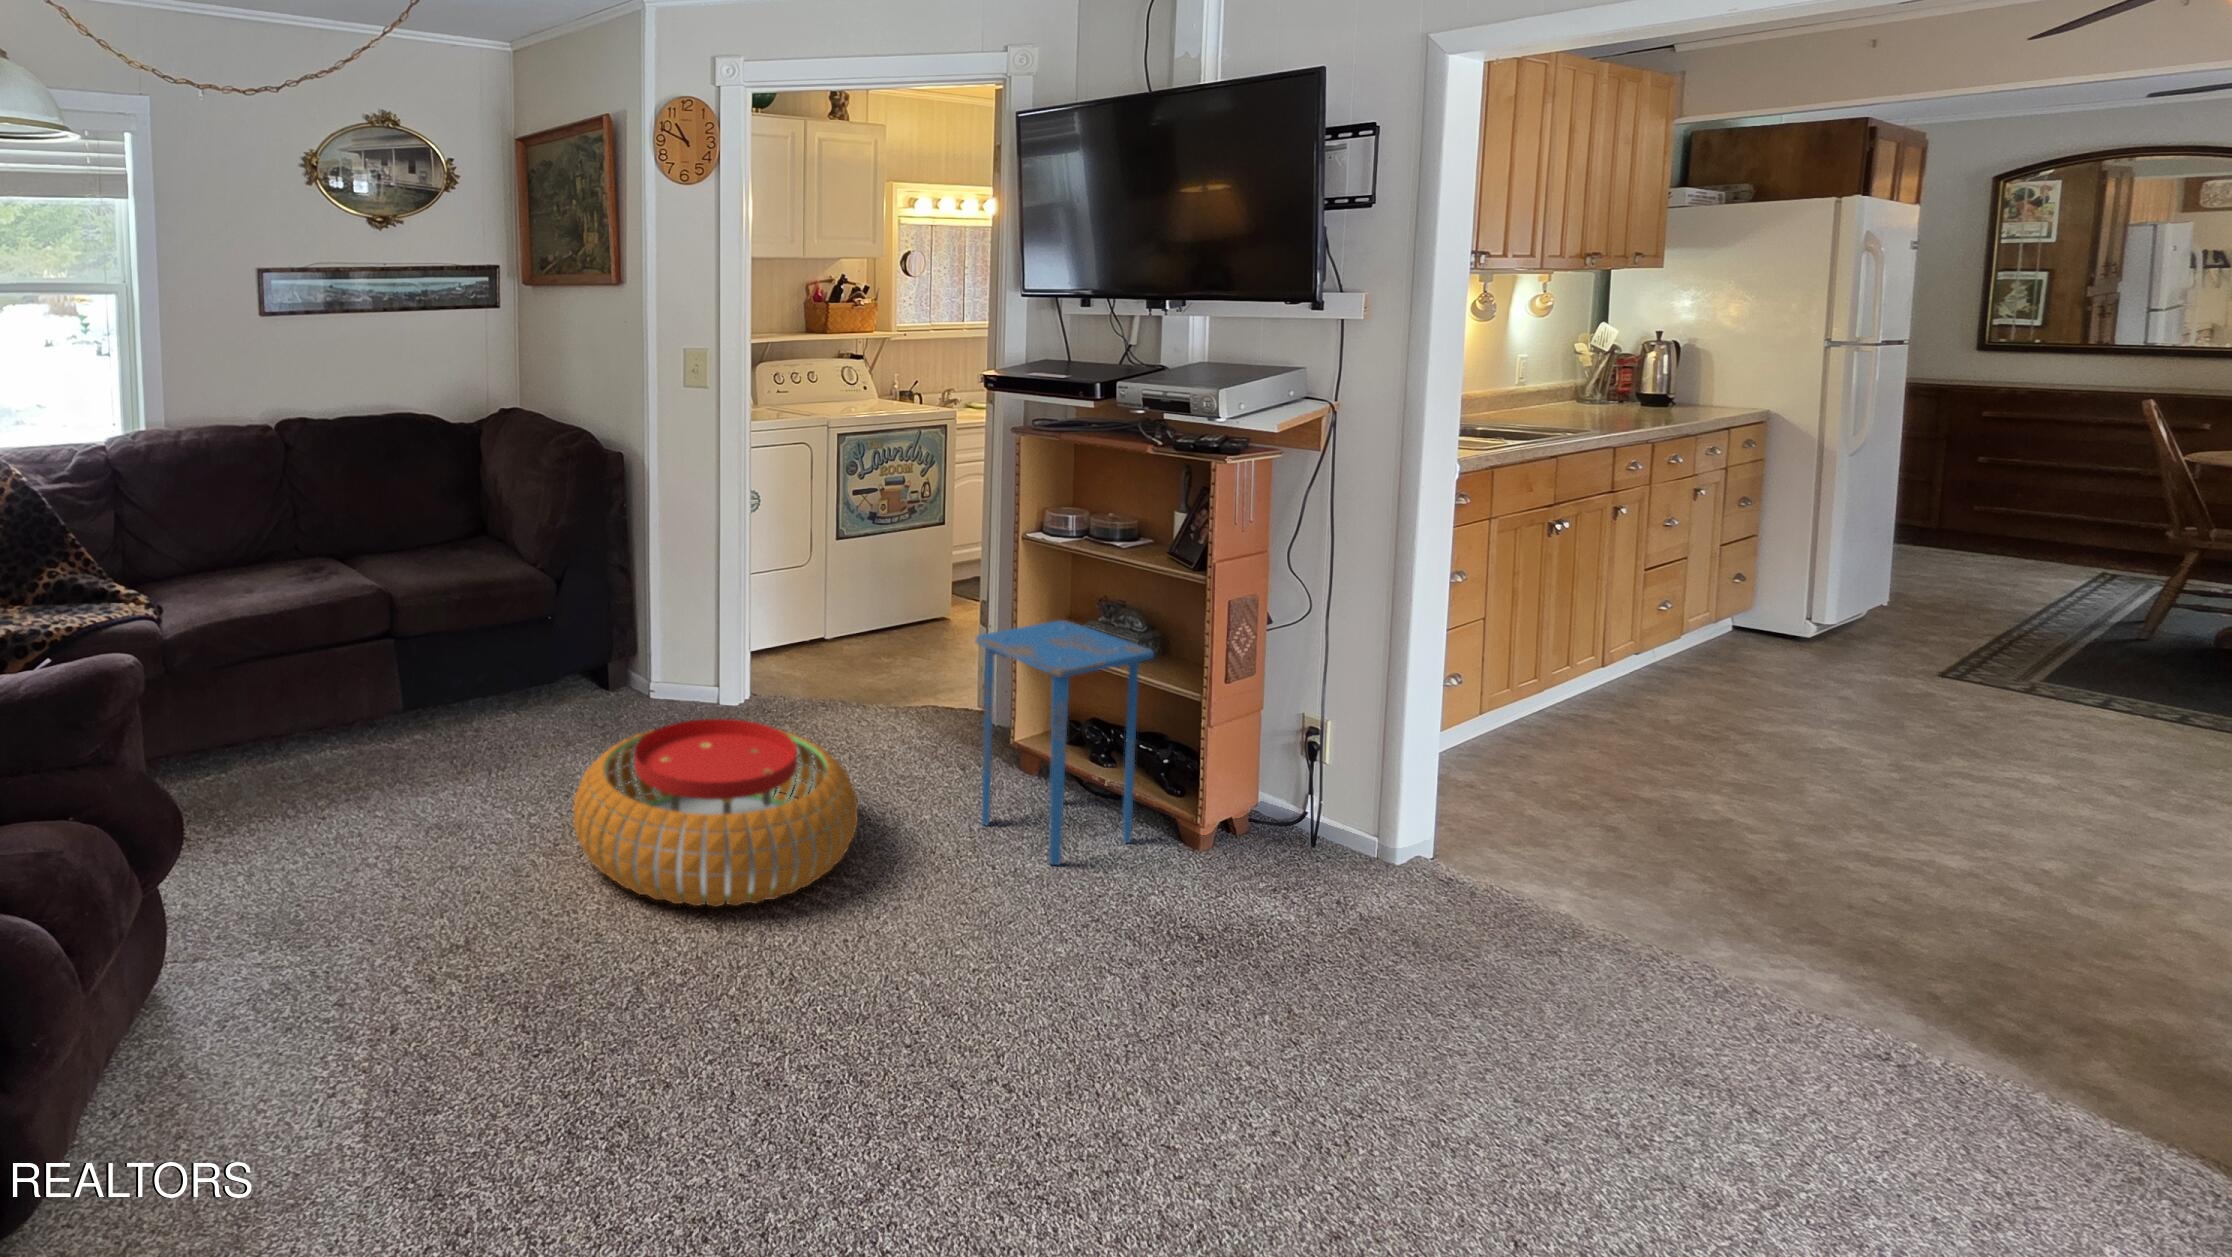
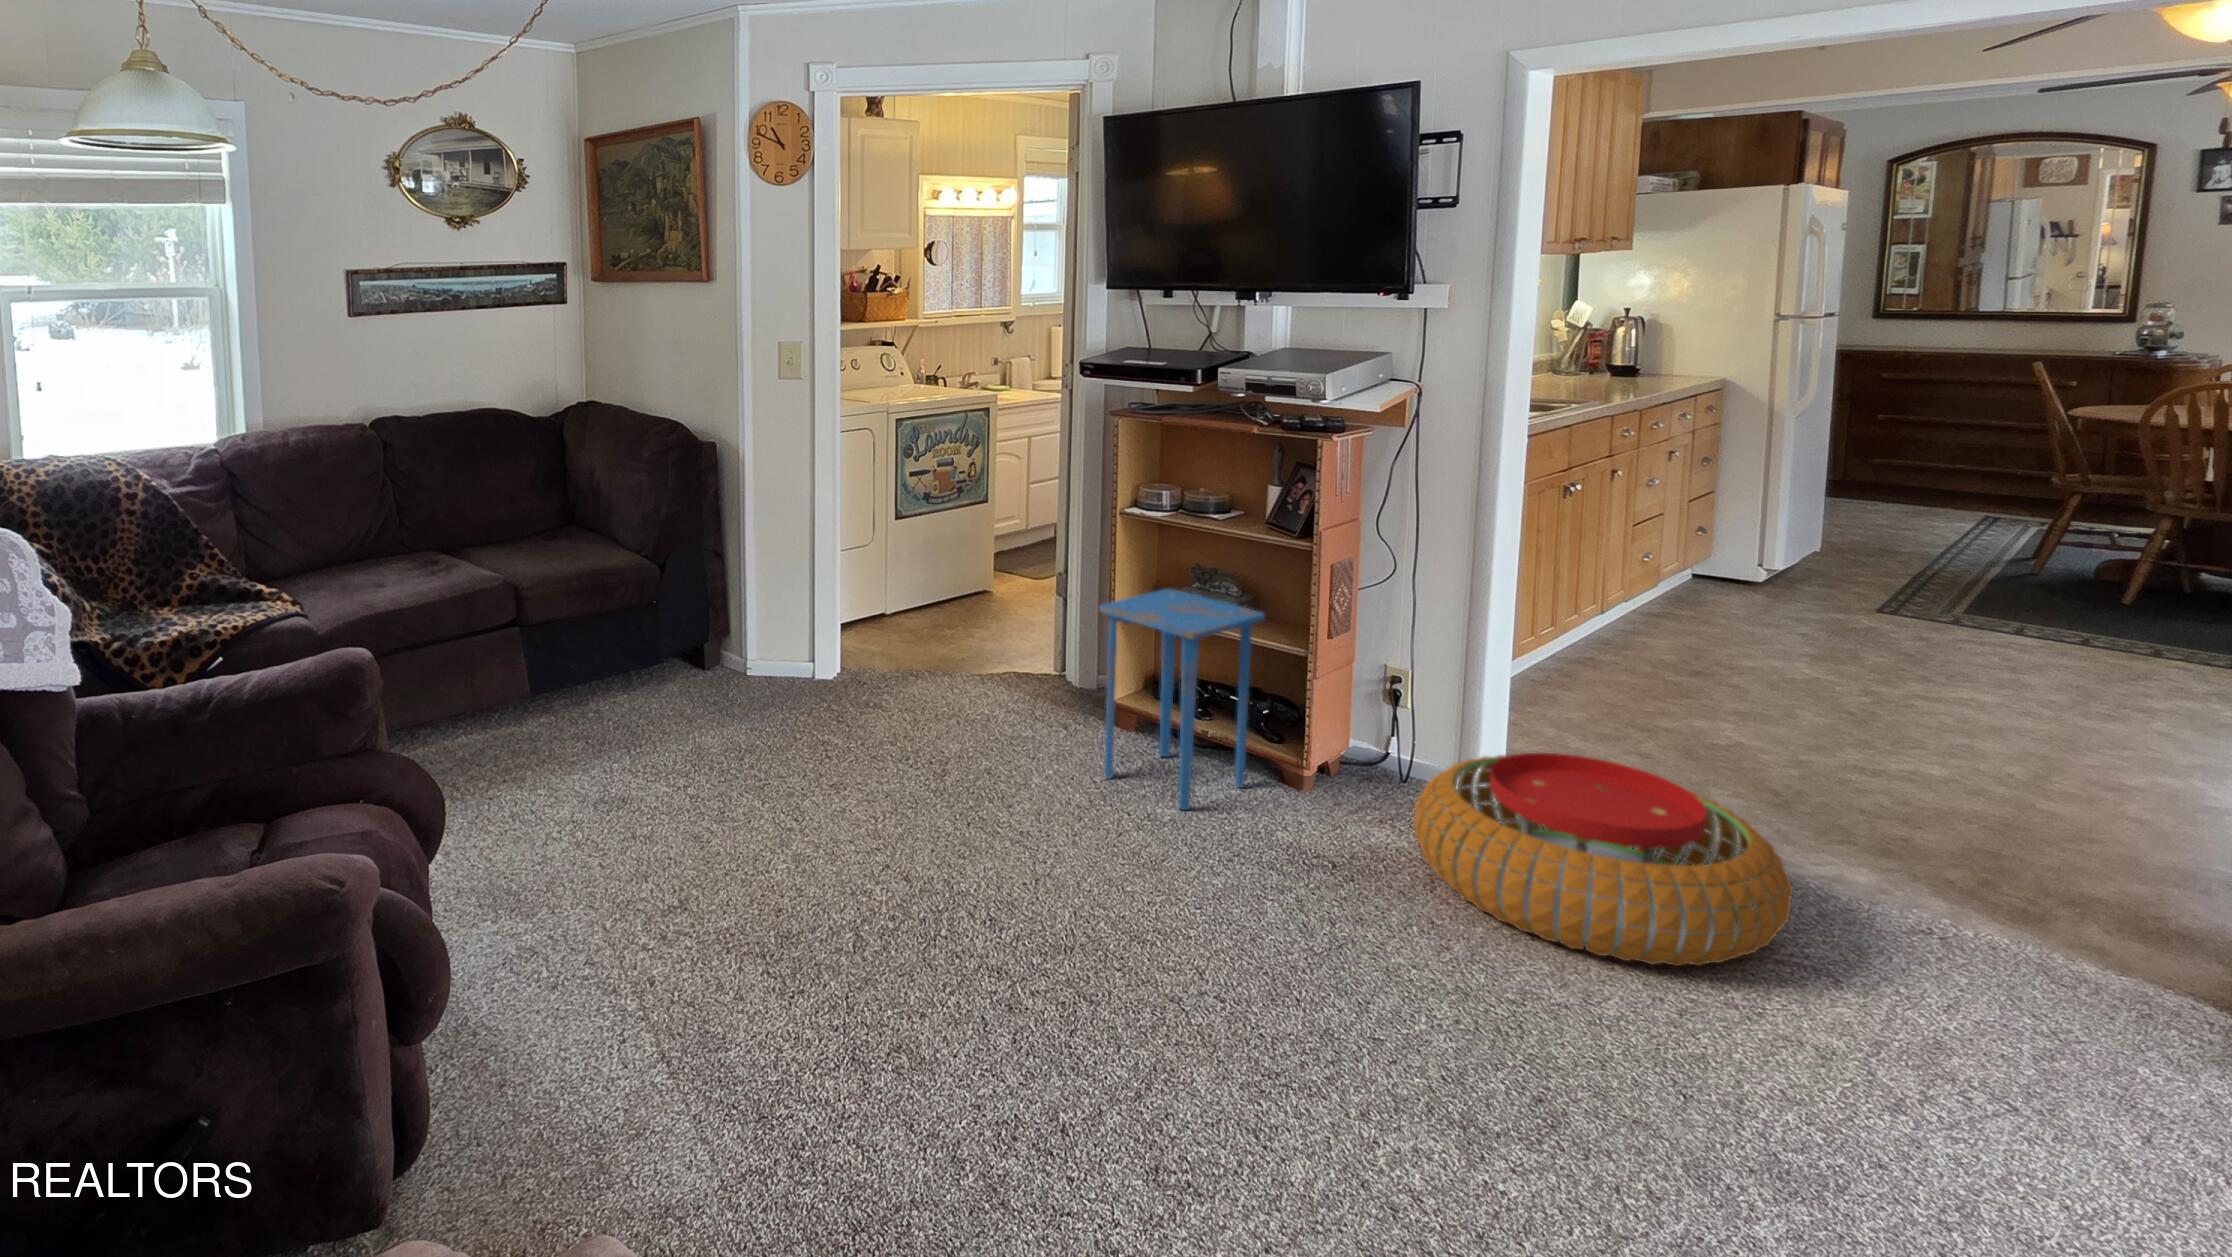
pouf: present [573,719,858,907] -> present [1414,753,1793,966]

